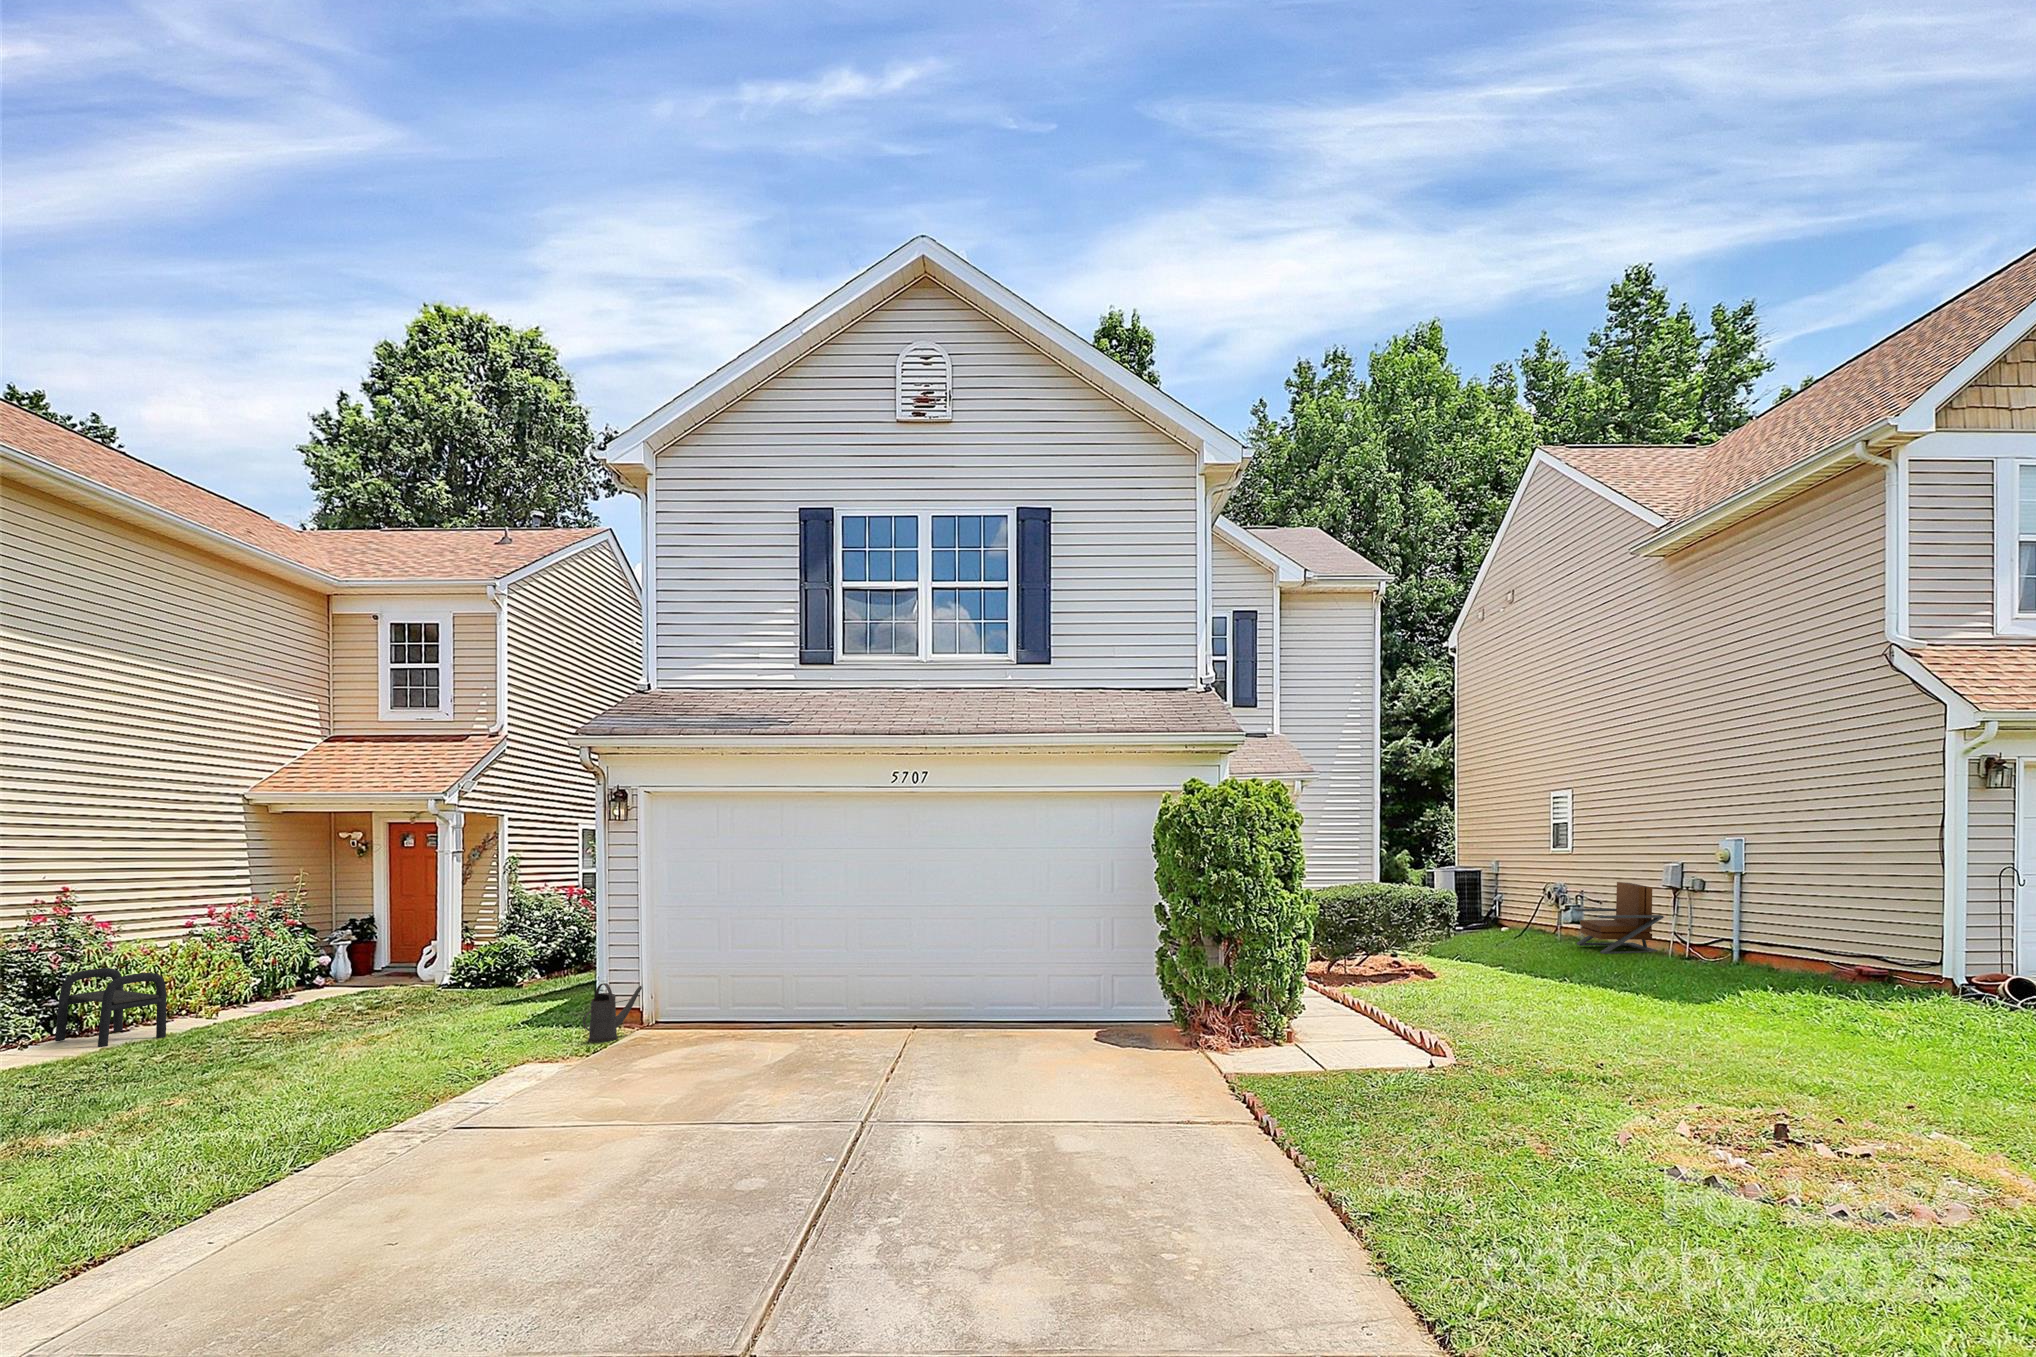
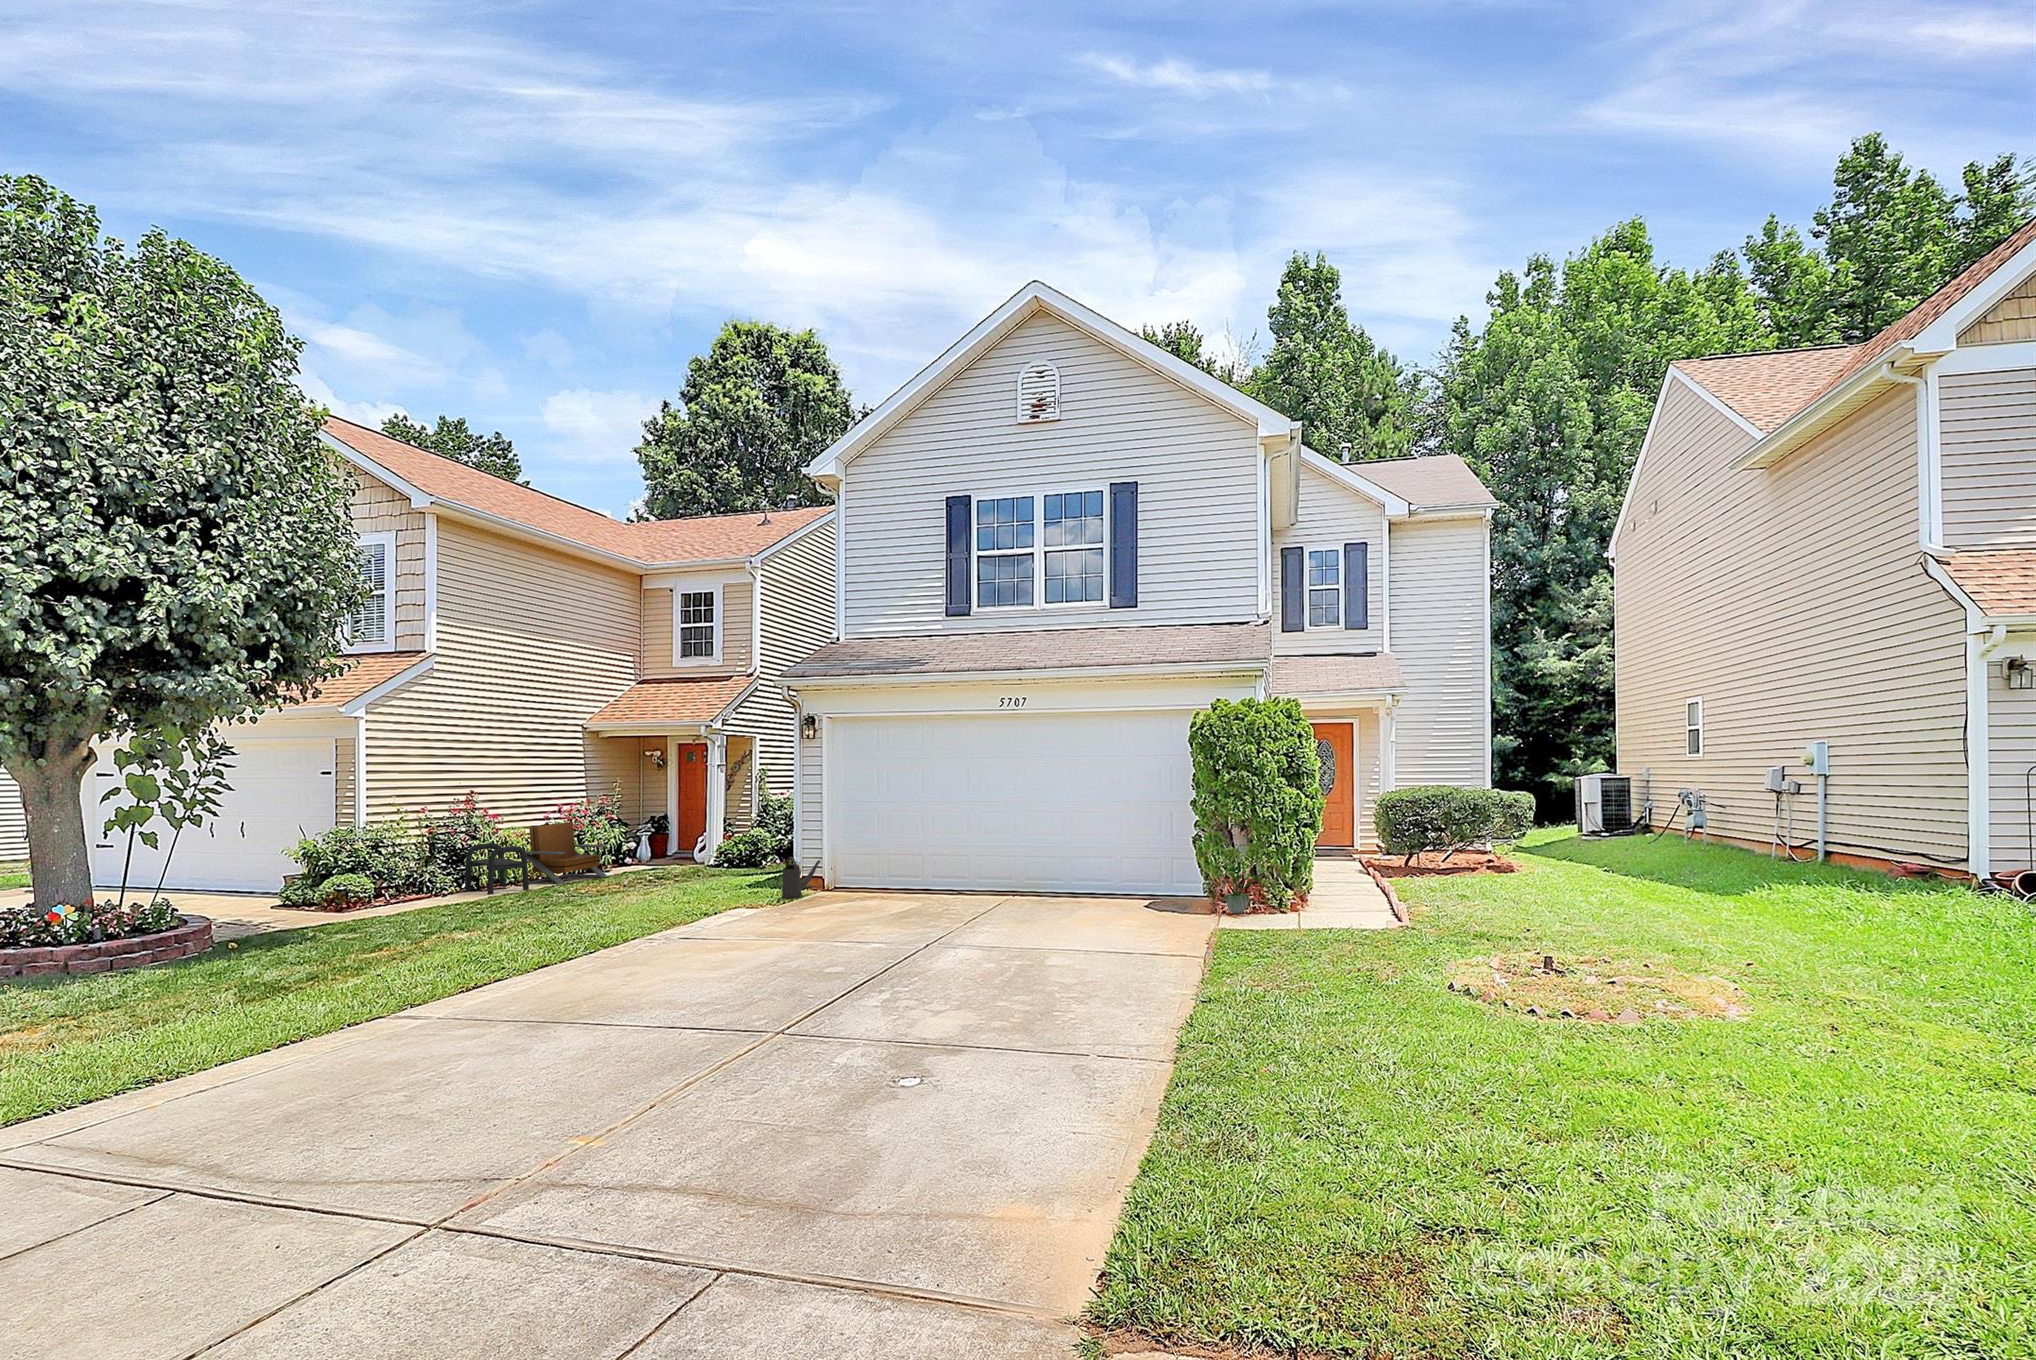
lounge chair: present [1574,882,1664,954] -> present [525,822,606,884]
potted plant: none [1203,969,1276,1048] -> present [1217,864,1269,913]

